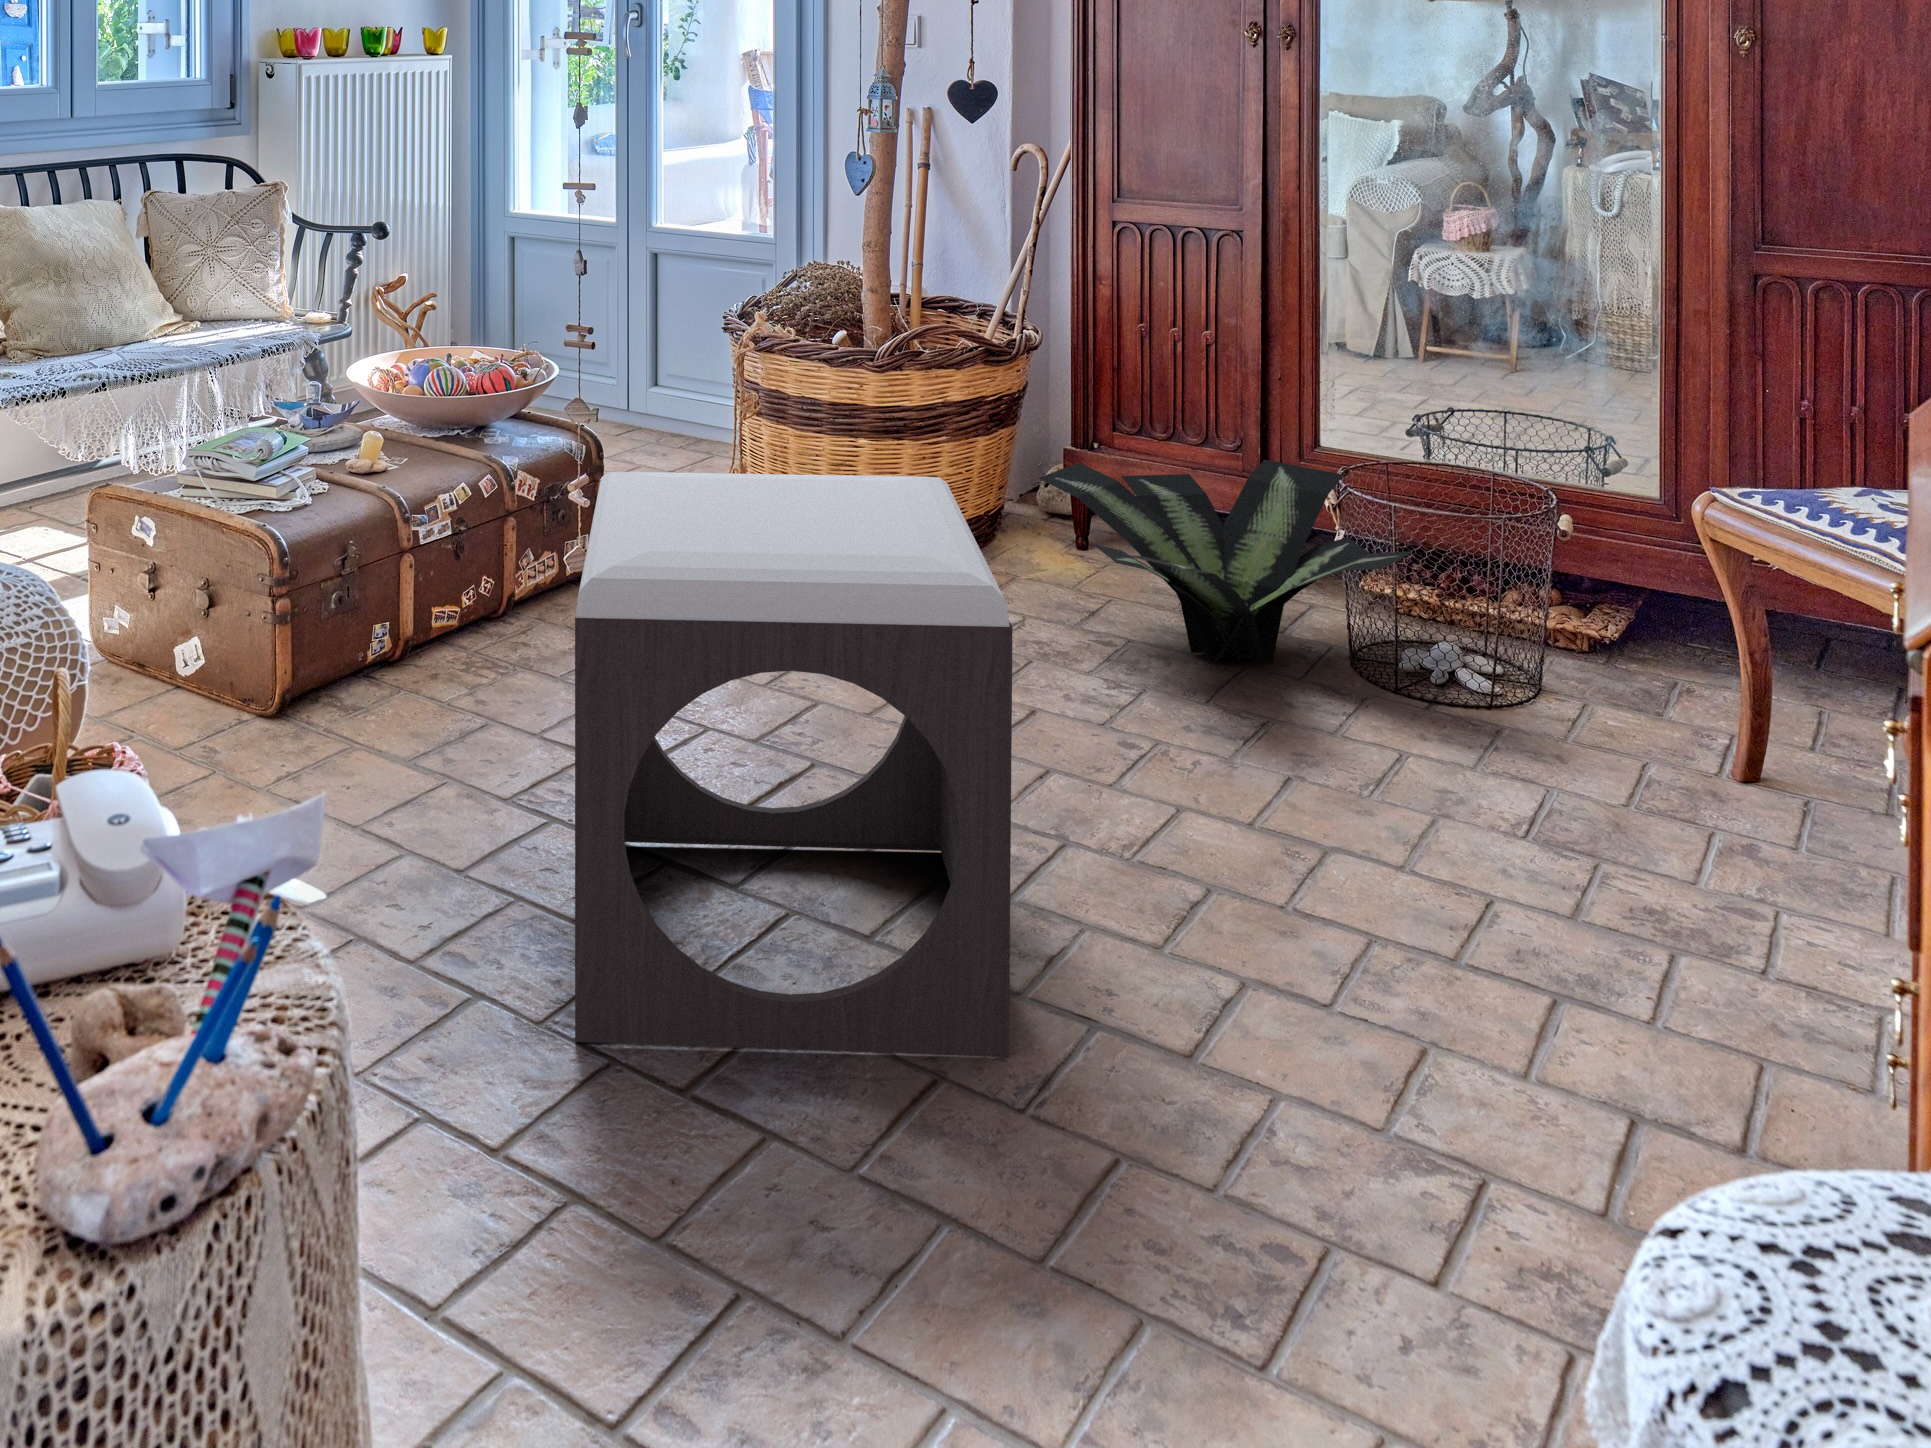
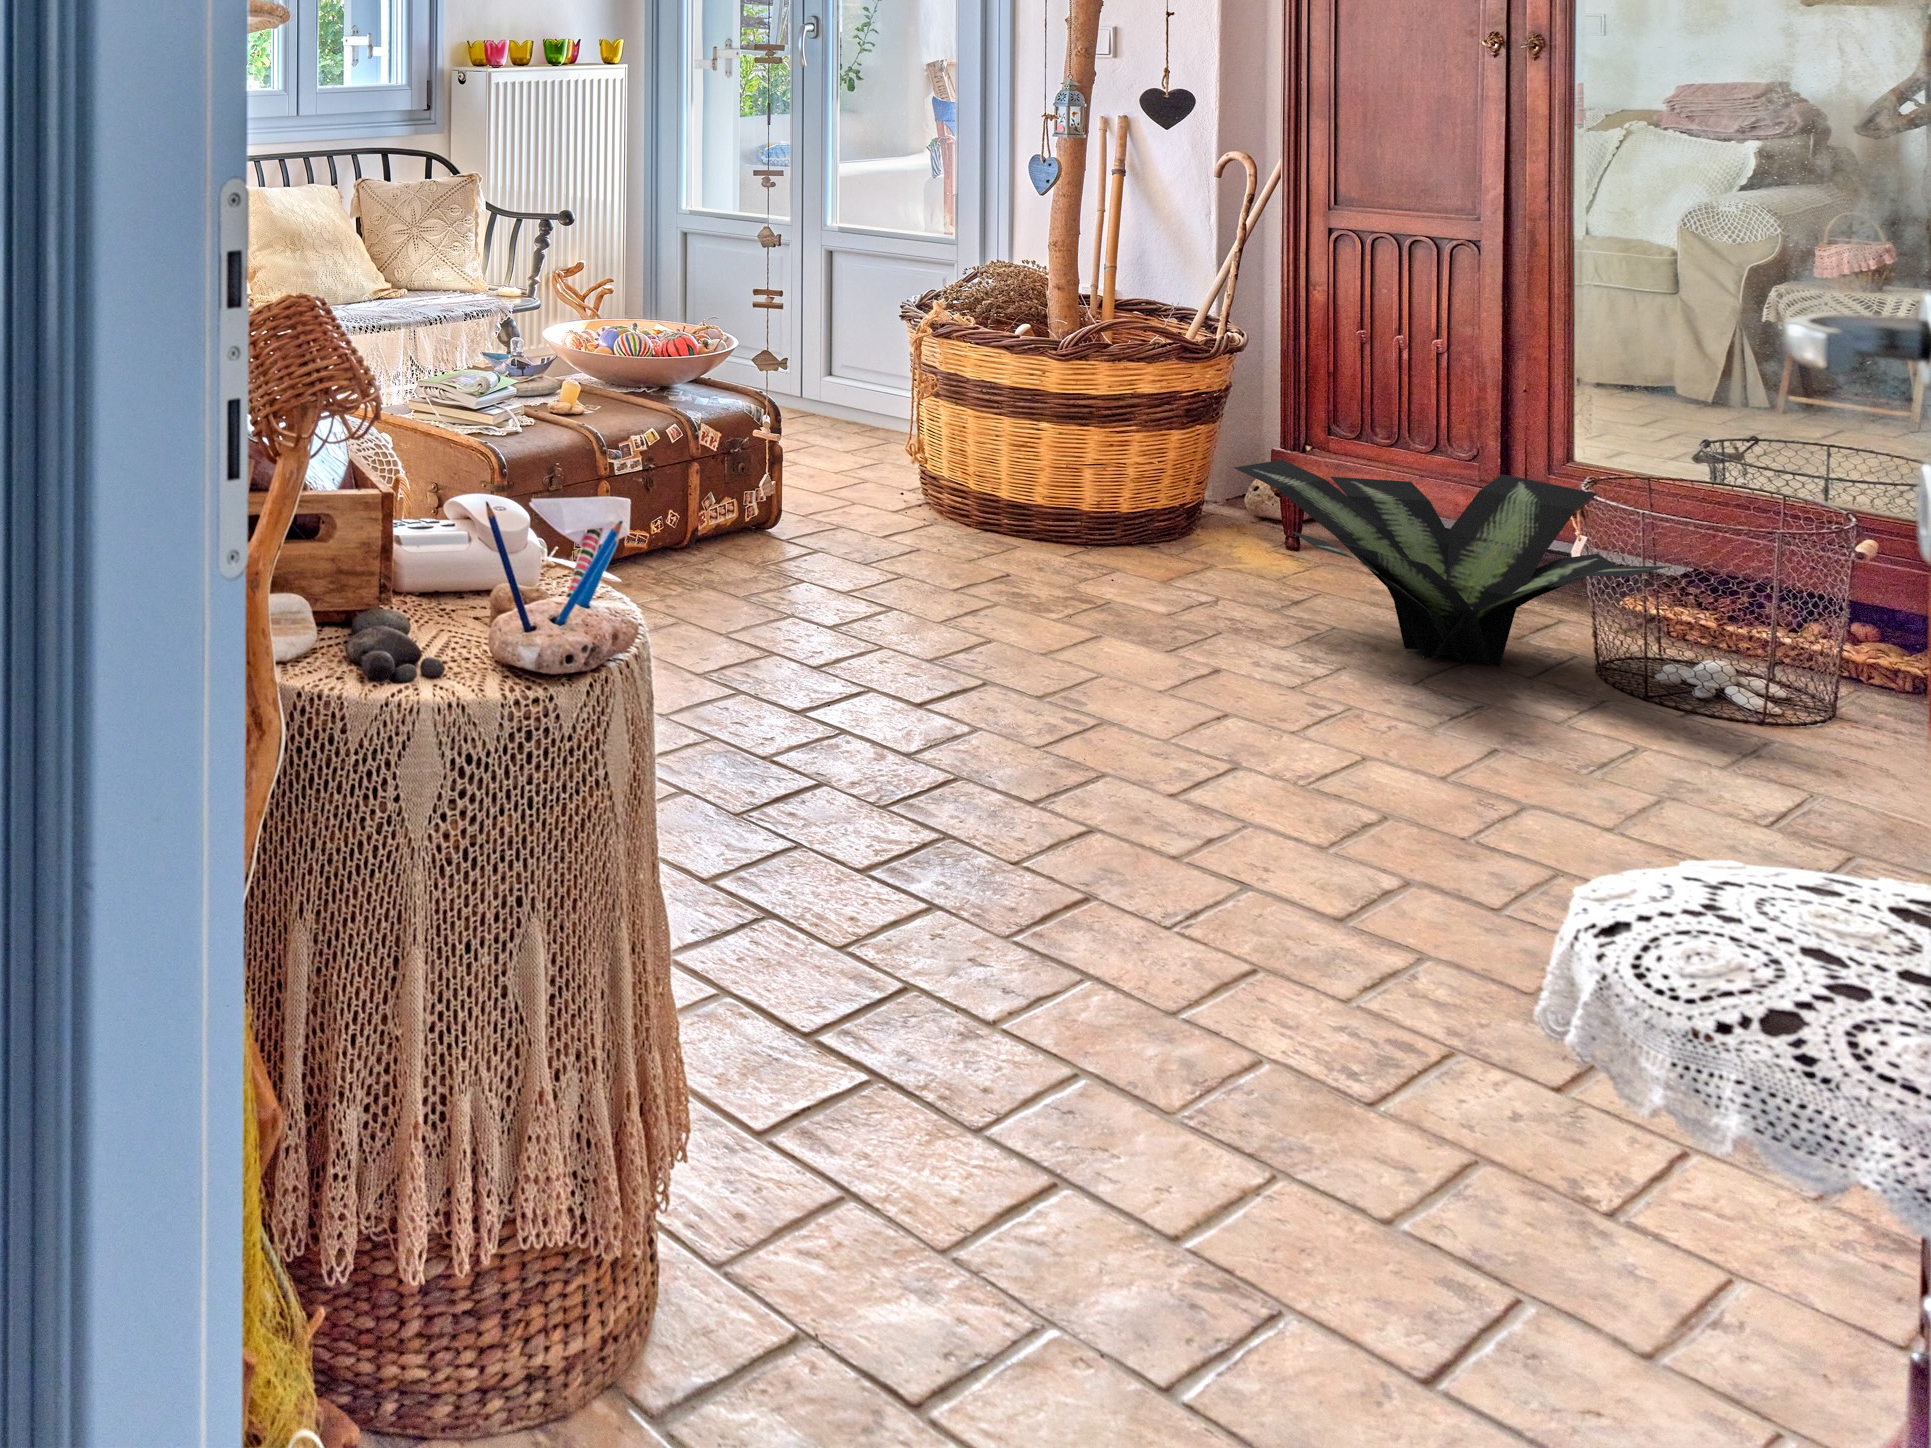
footstool: present [575,472,1013,1057] -> none [767,397,1174,902]

